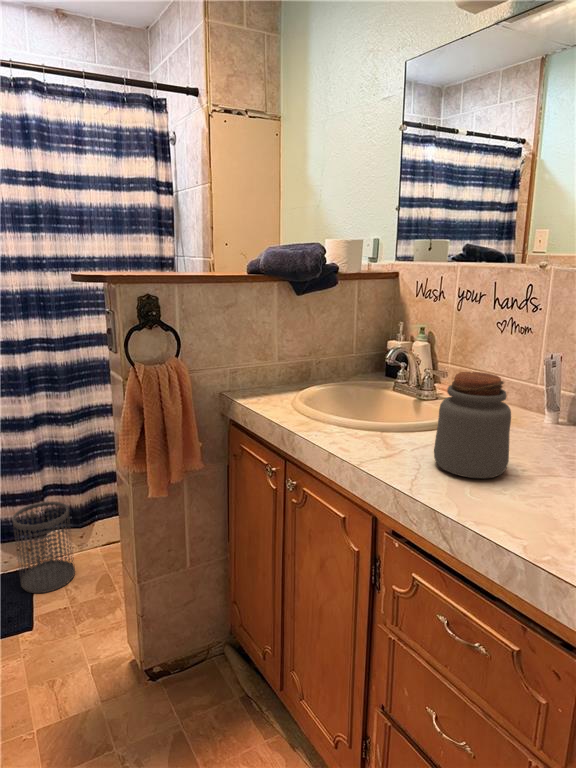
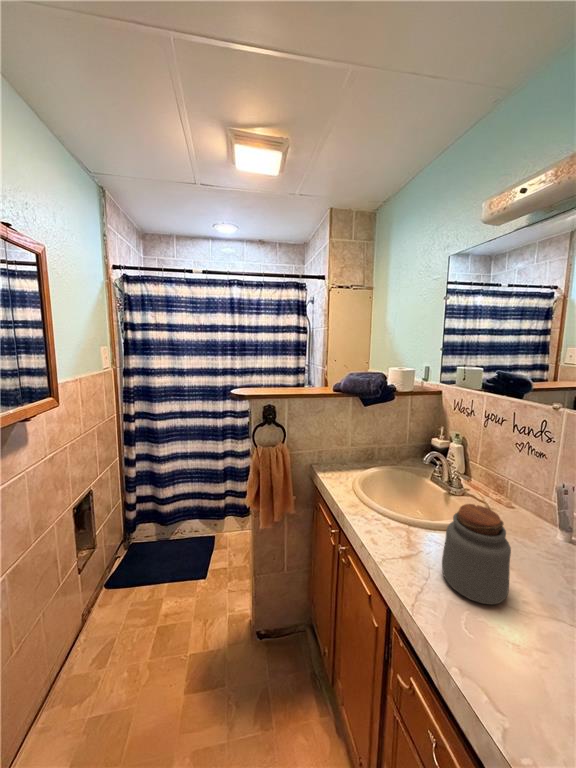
wastebasket: present [12,502,75,593] -> none [206,500,236,554]

